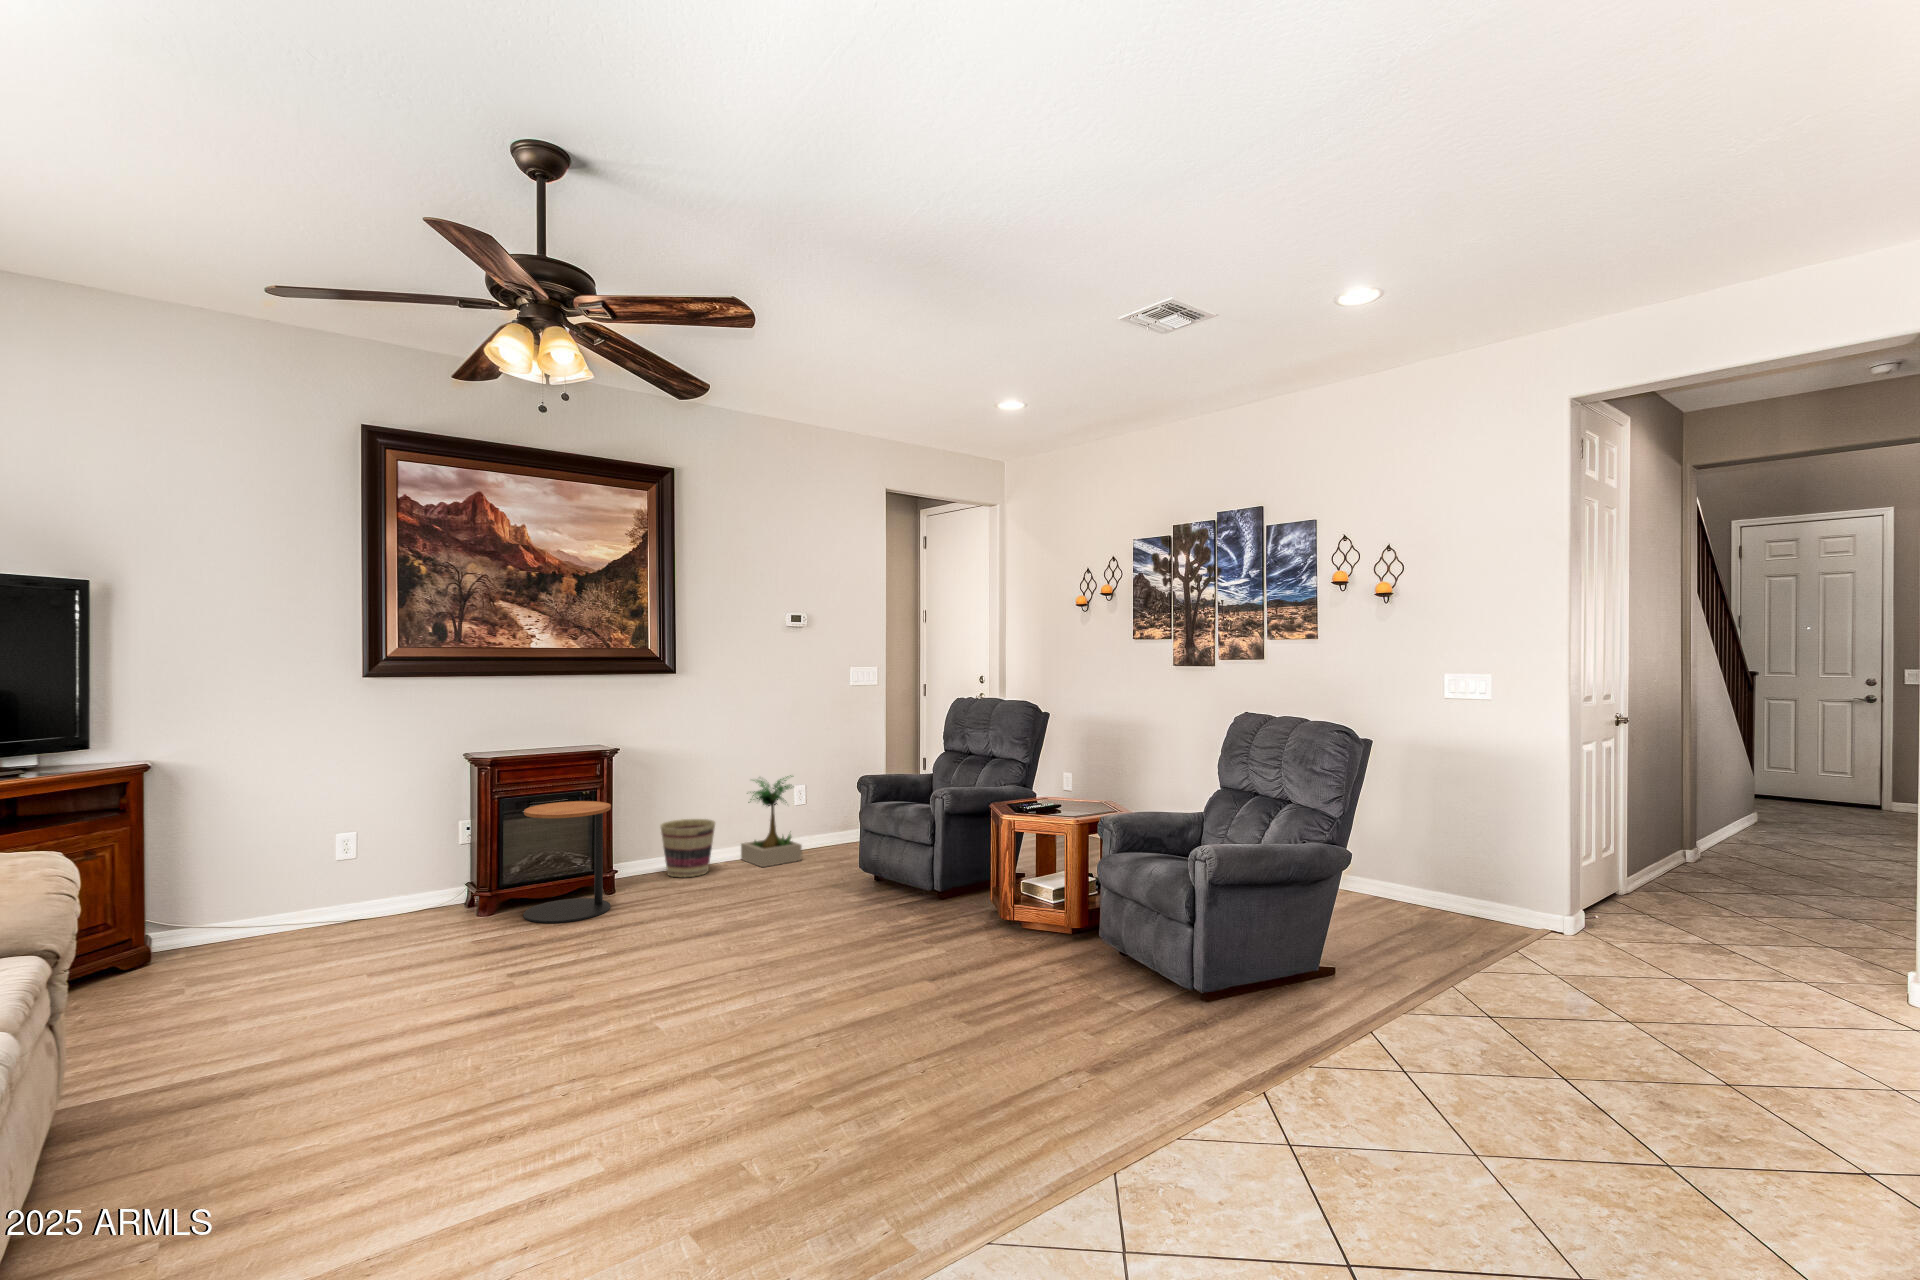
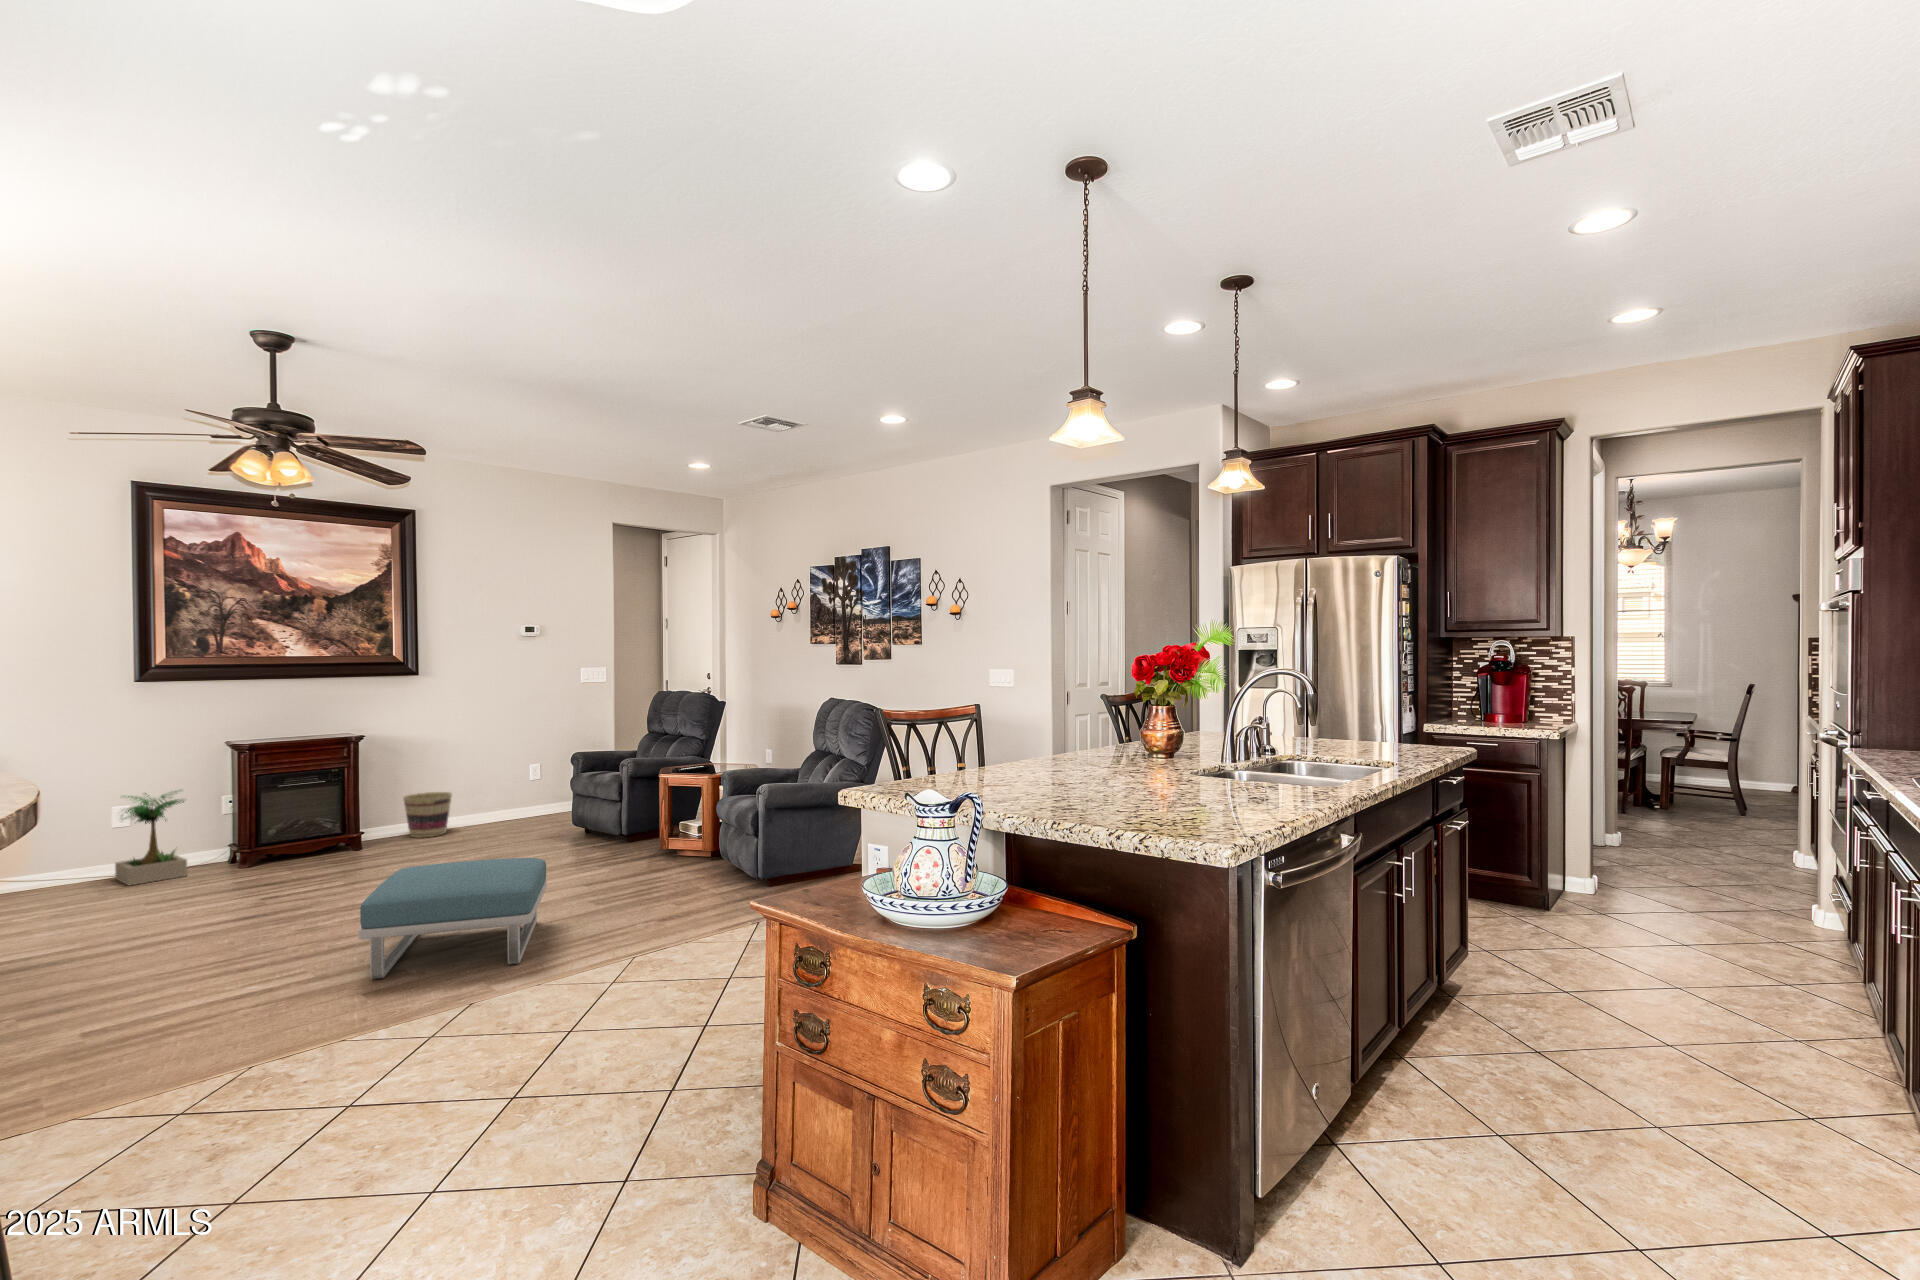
potted plant: present [741,775,802,867] -> present [115,791,187,885]
side table: present [523,801,611,923] -> none [278,777,354,869]
footstool: none [675,954,941,1183] -> present [358,858,547,979]

